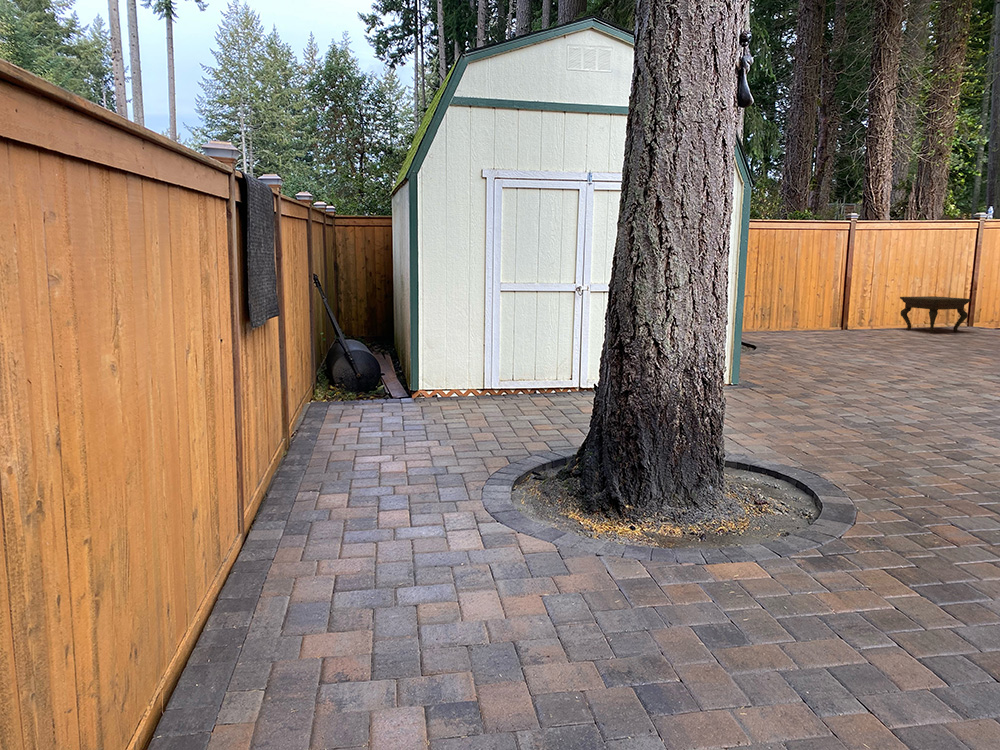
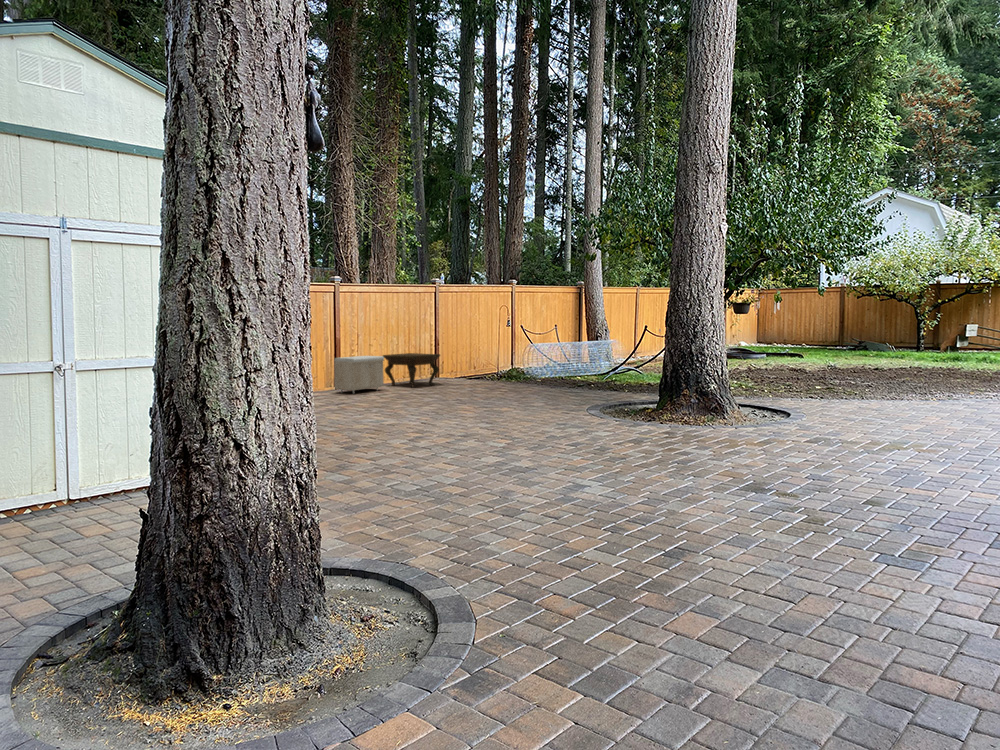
storage bench: none [840,296,899,334] -> present [334,356,384,393]

